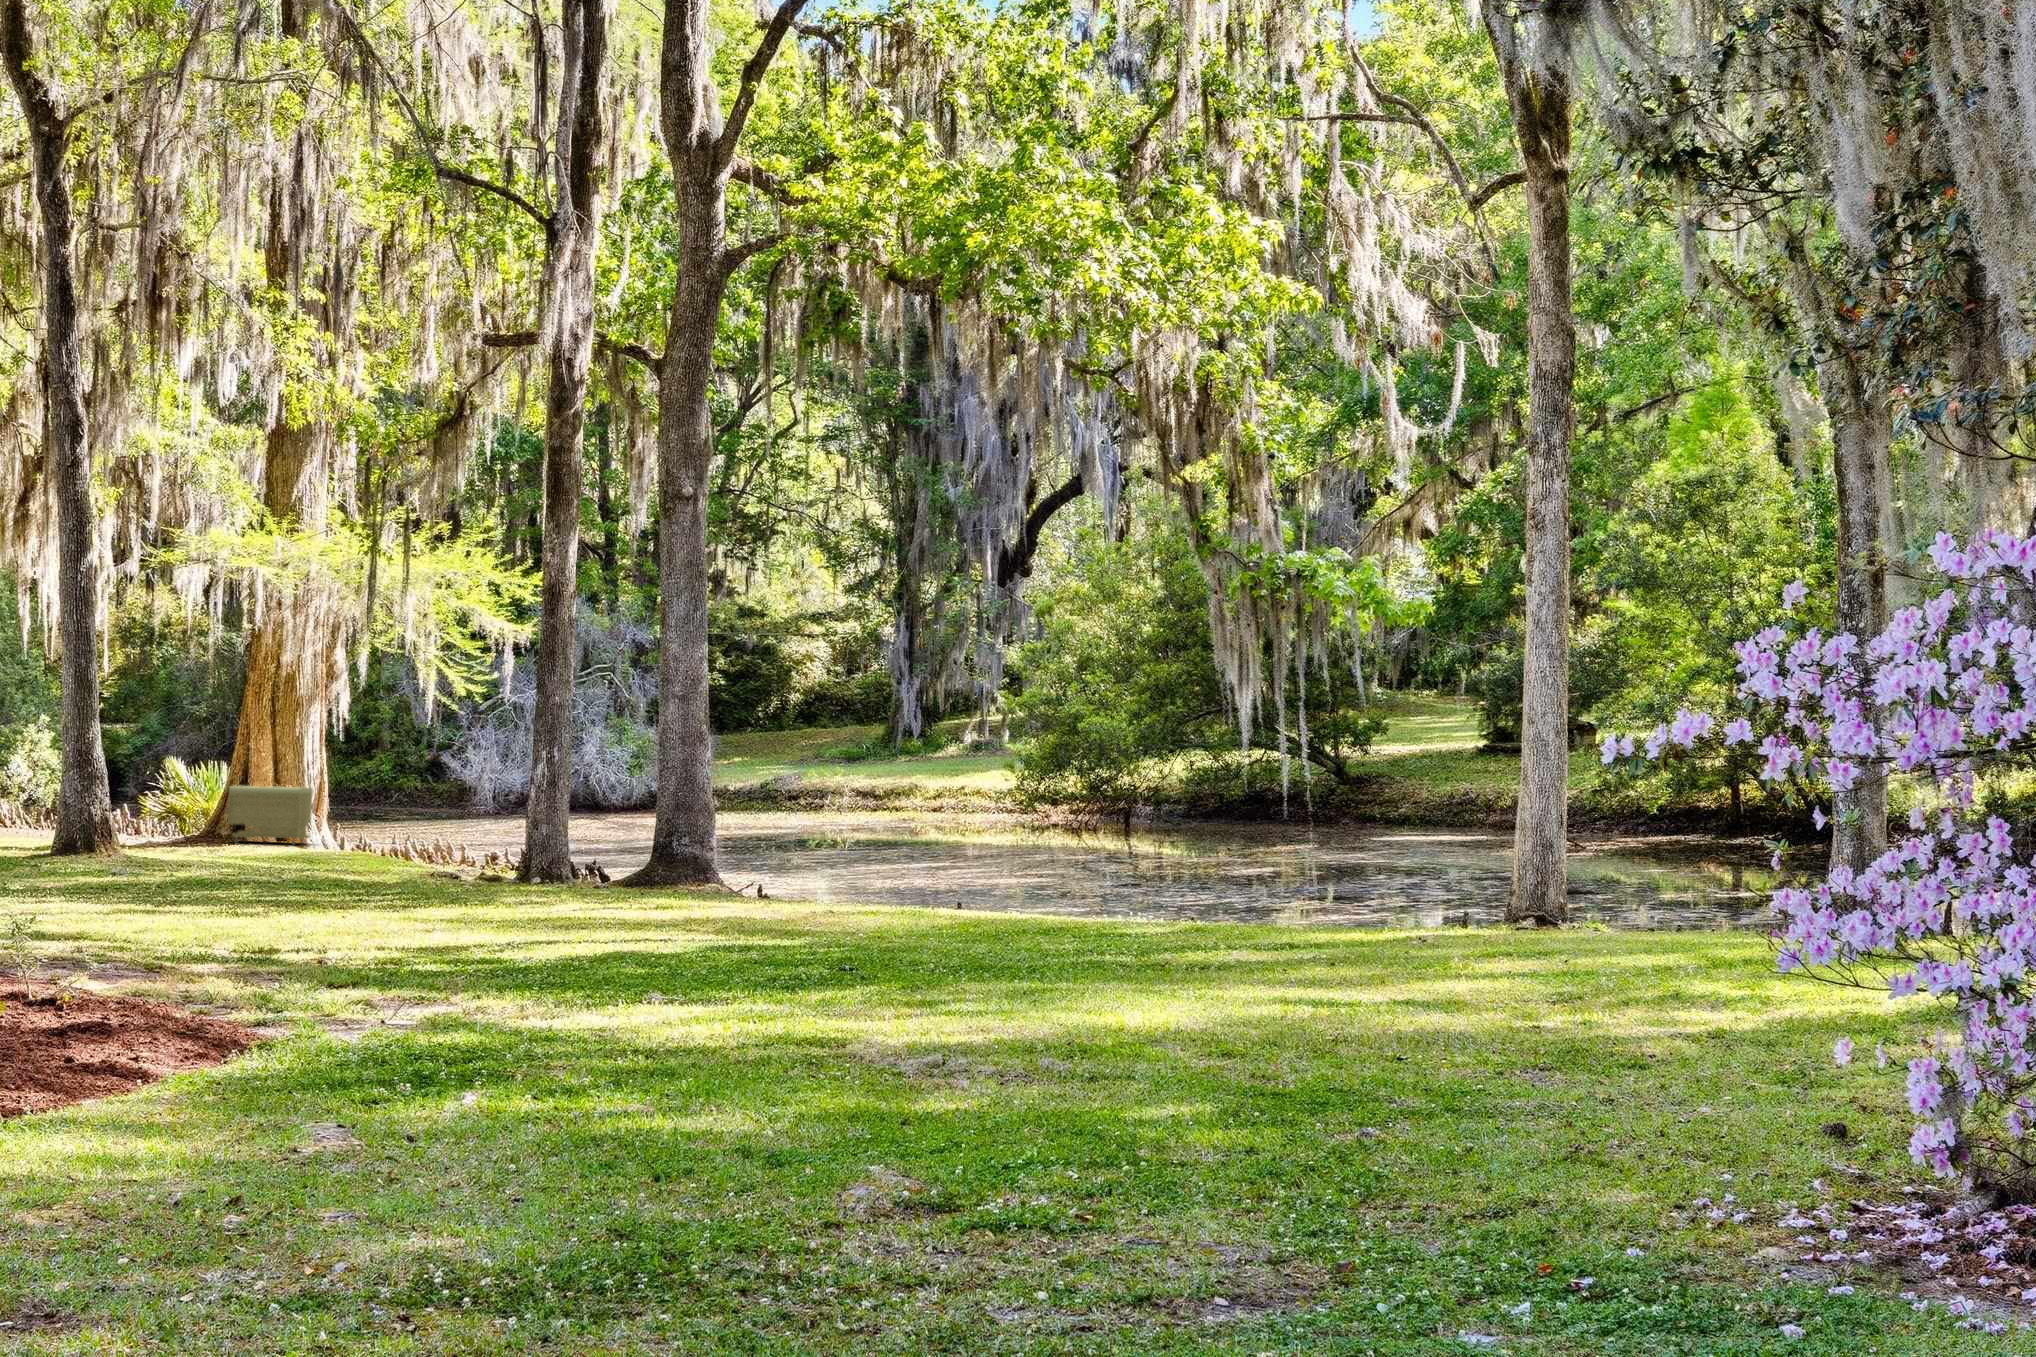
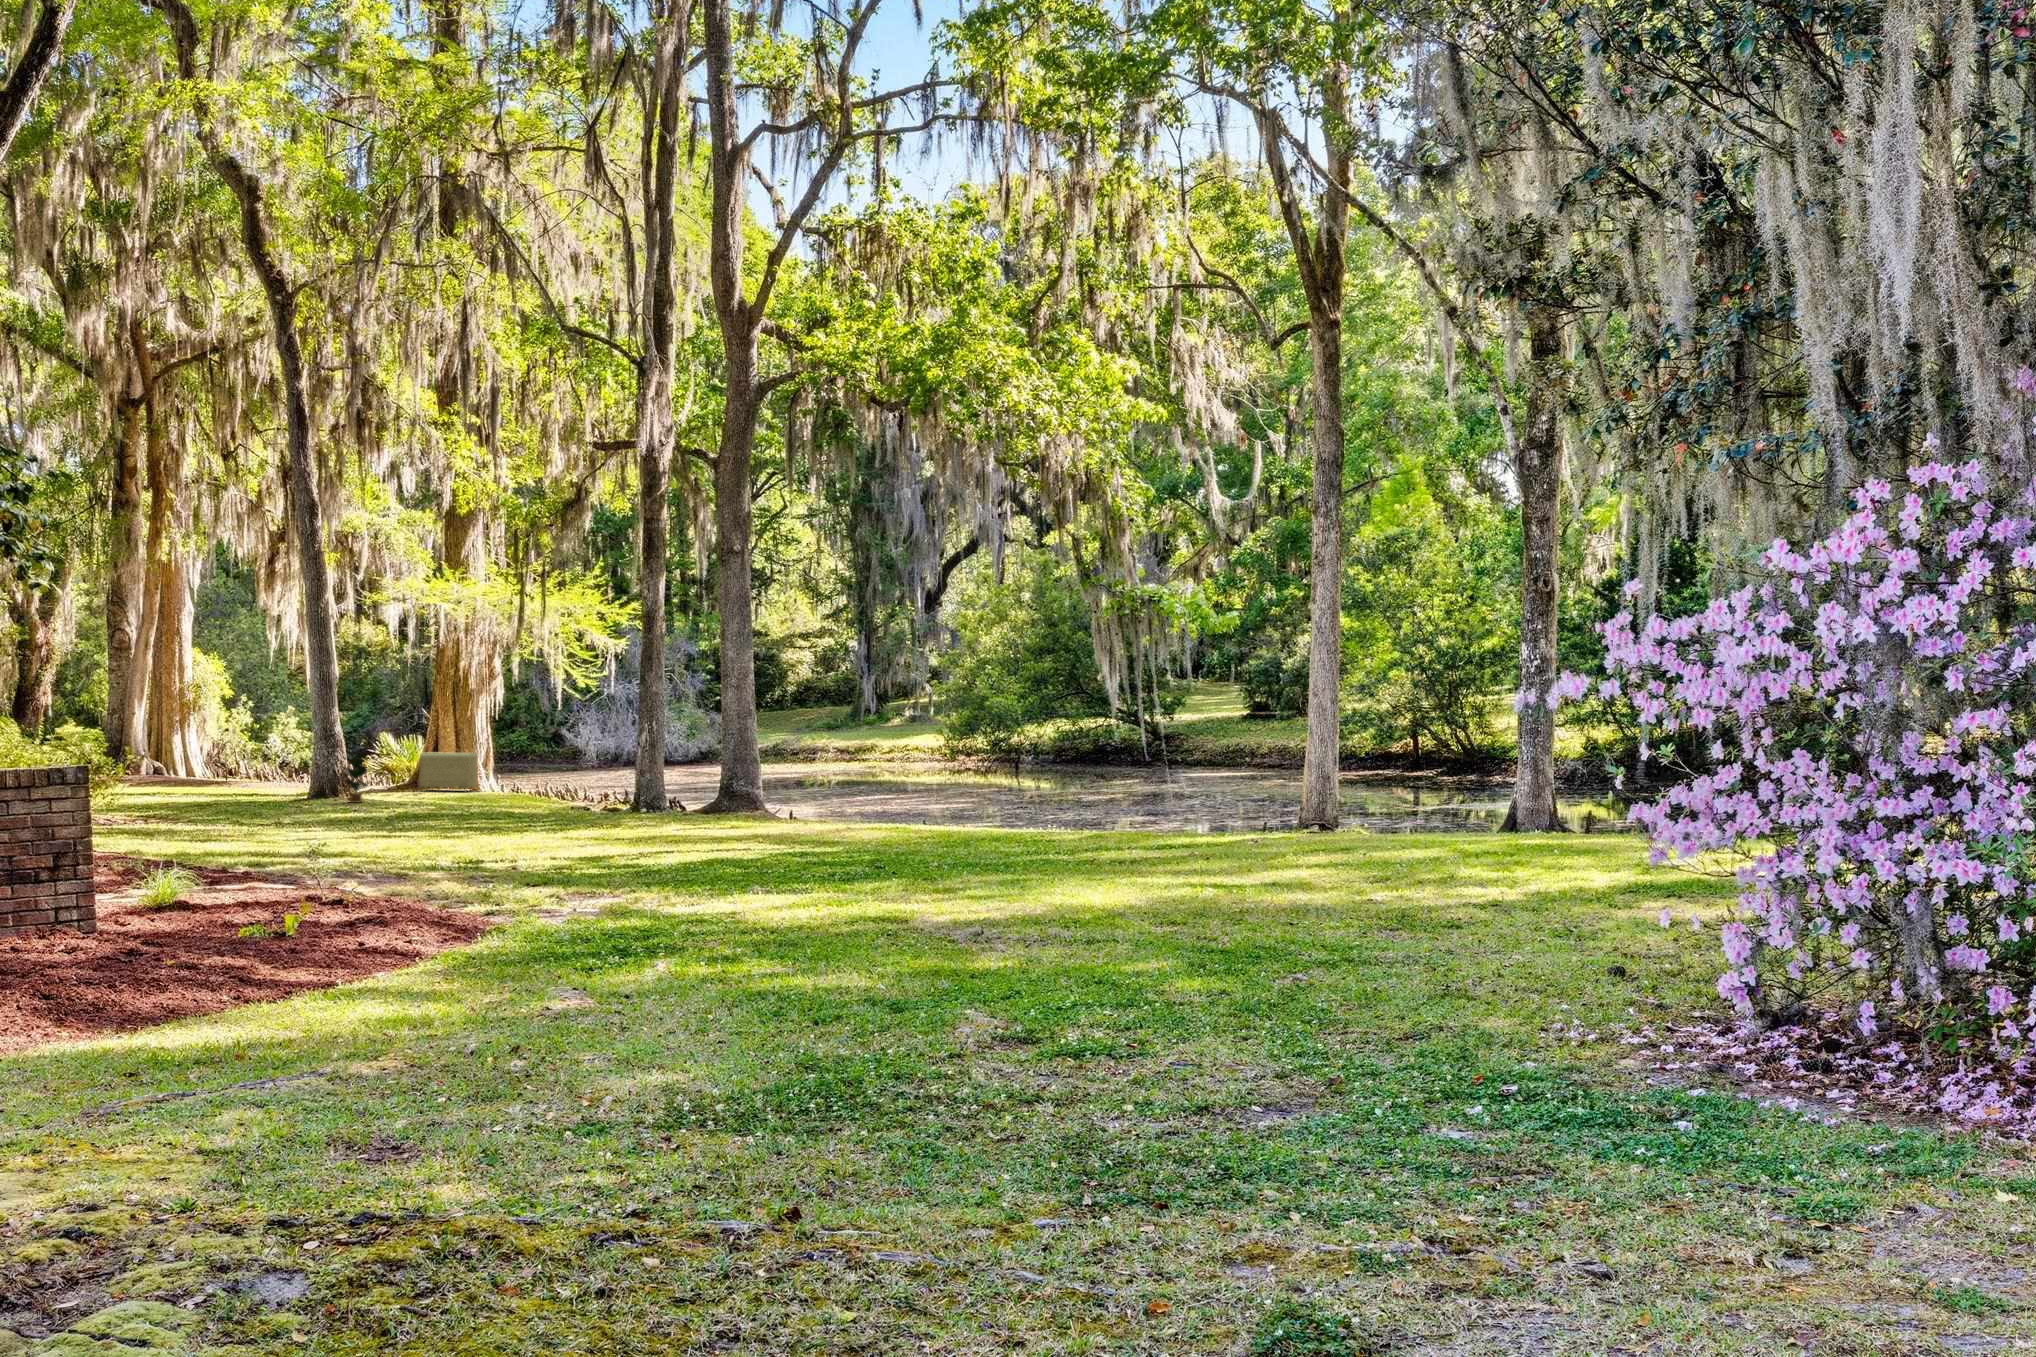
potted plant: none [110,782,159,857] -> present [343,752,368,803]

